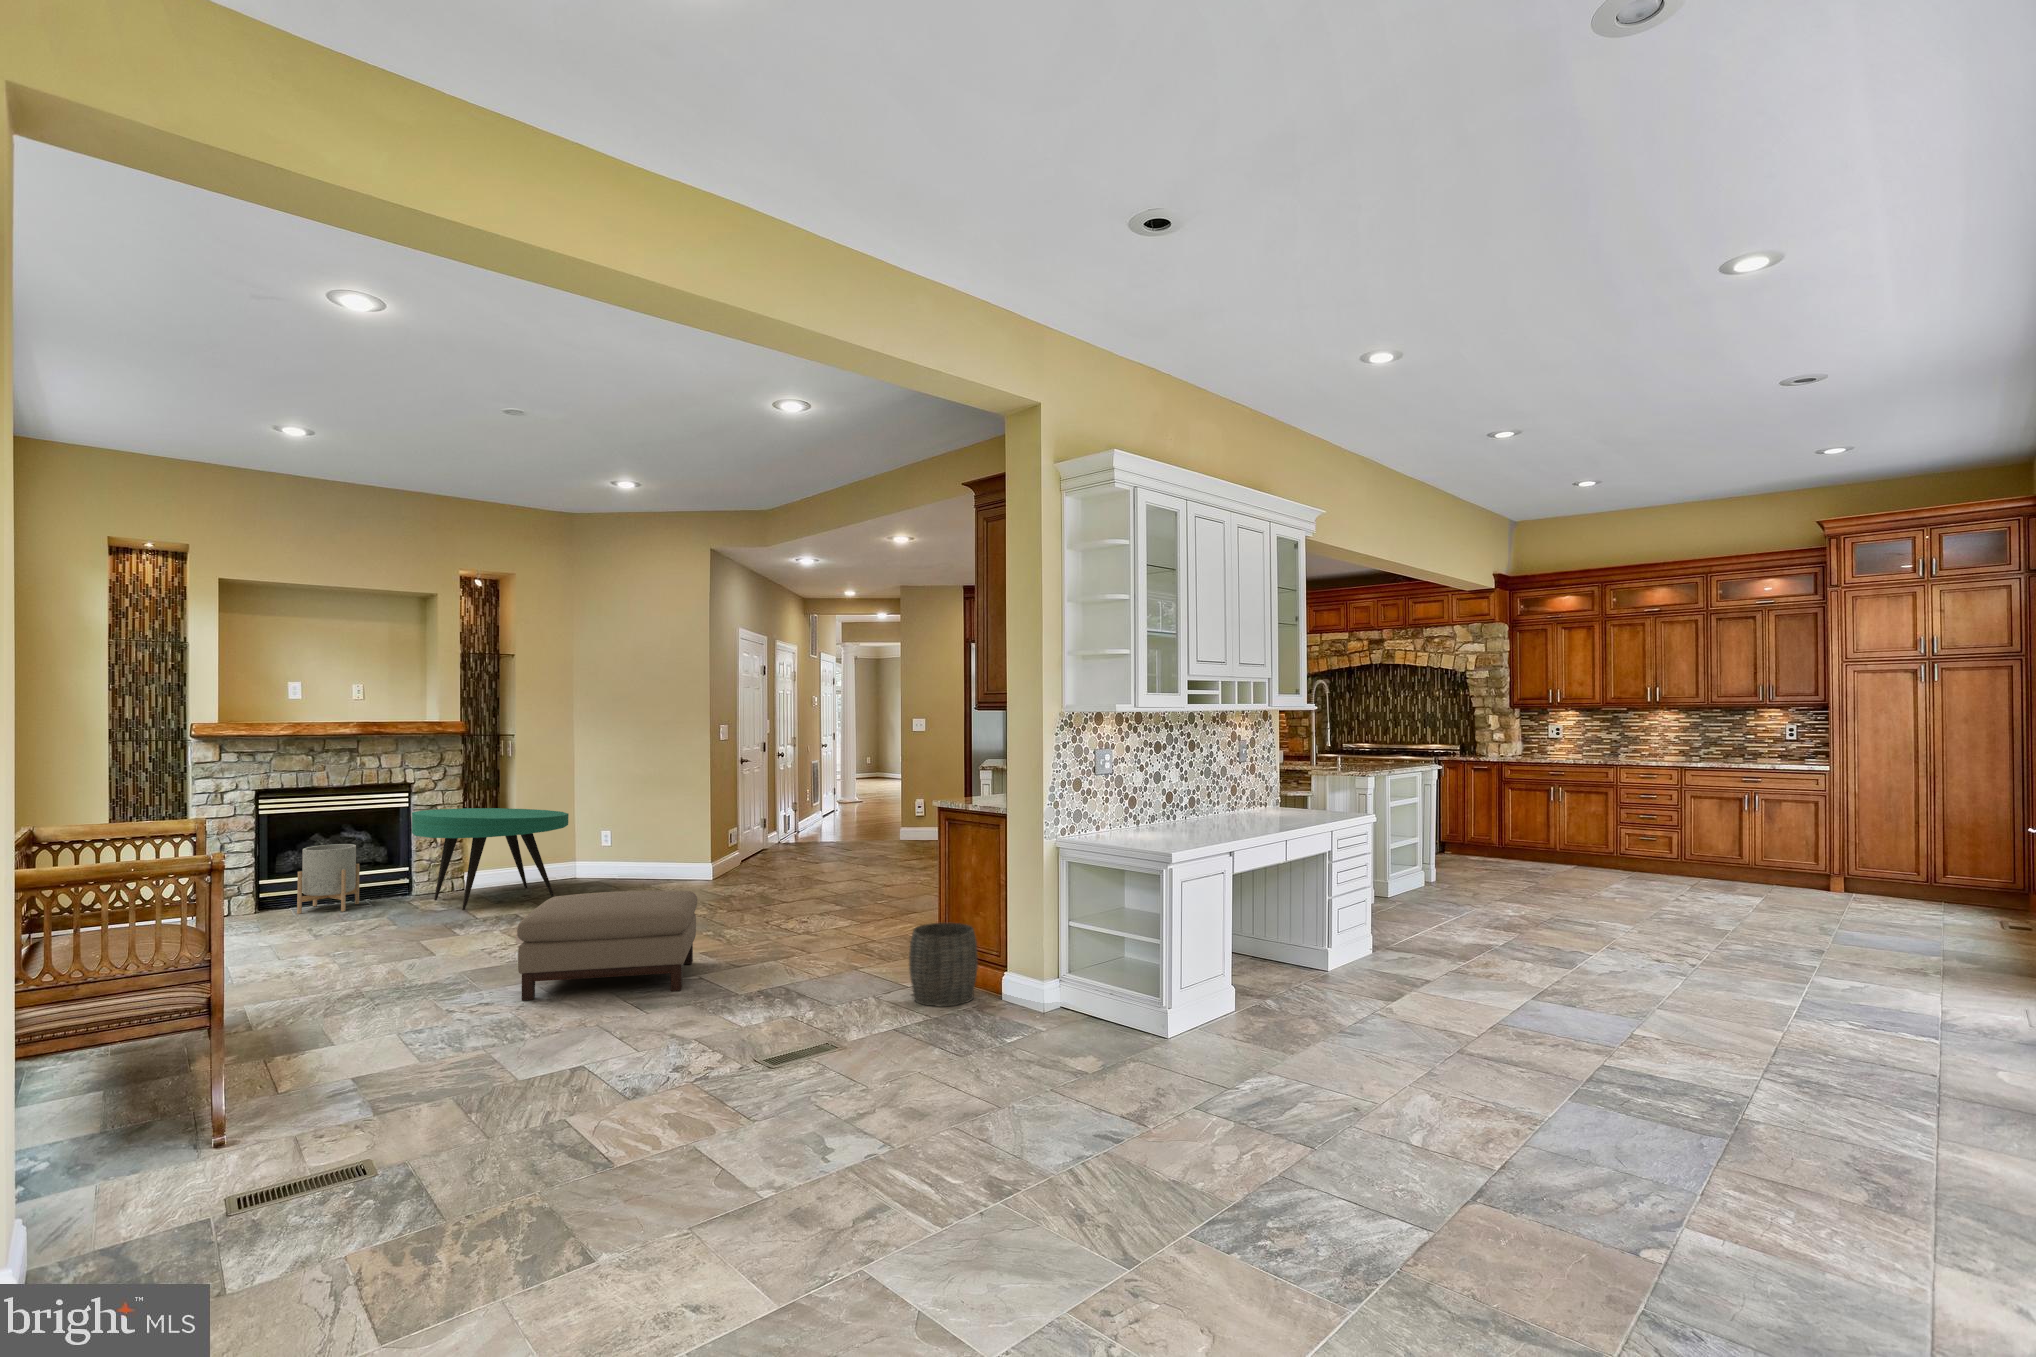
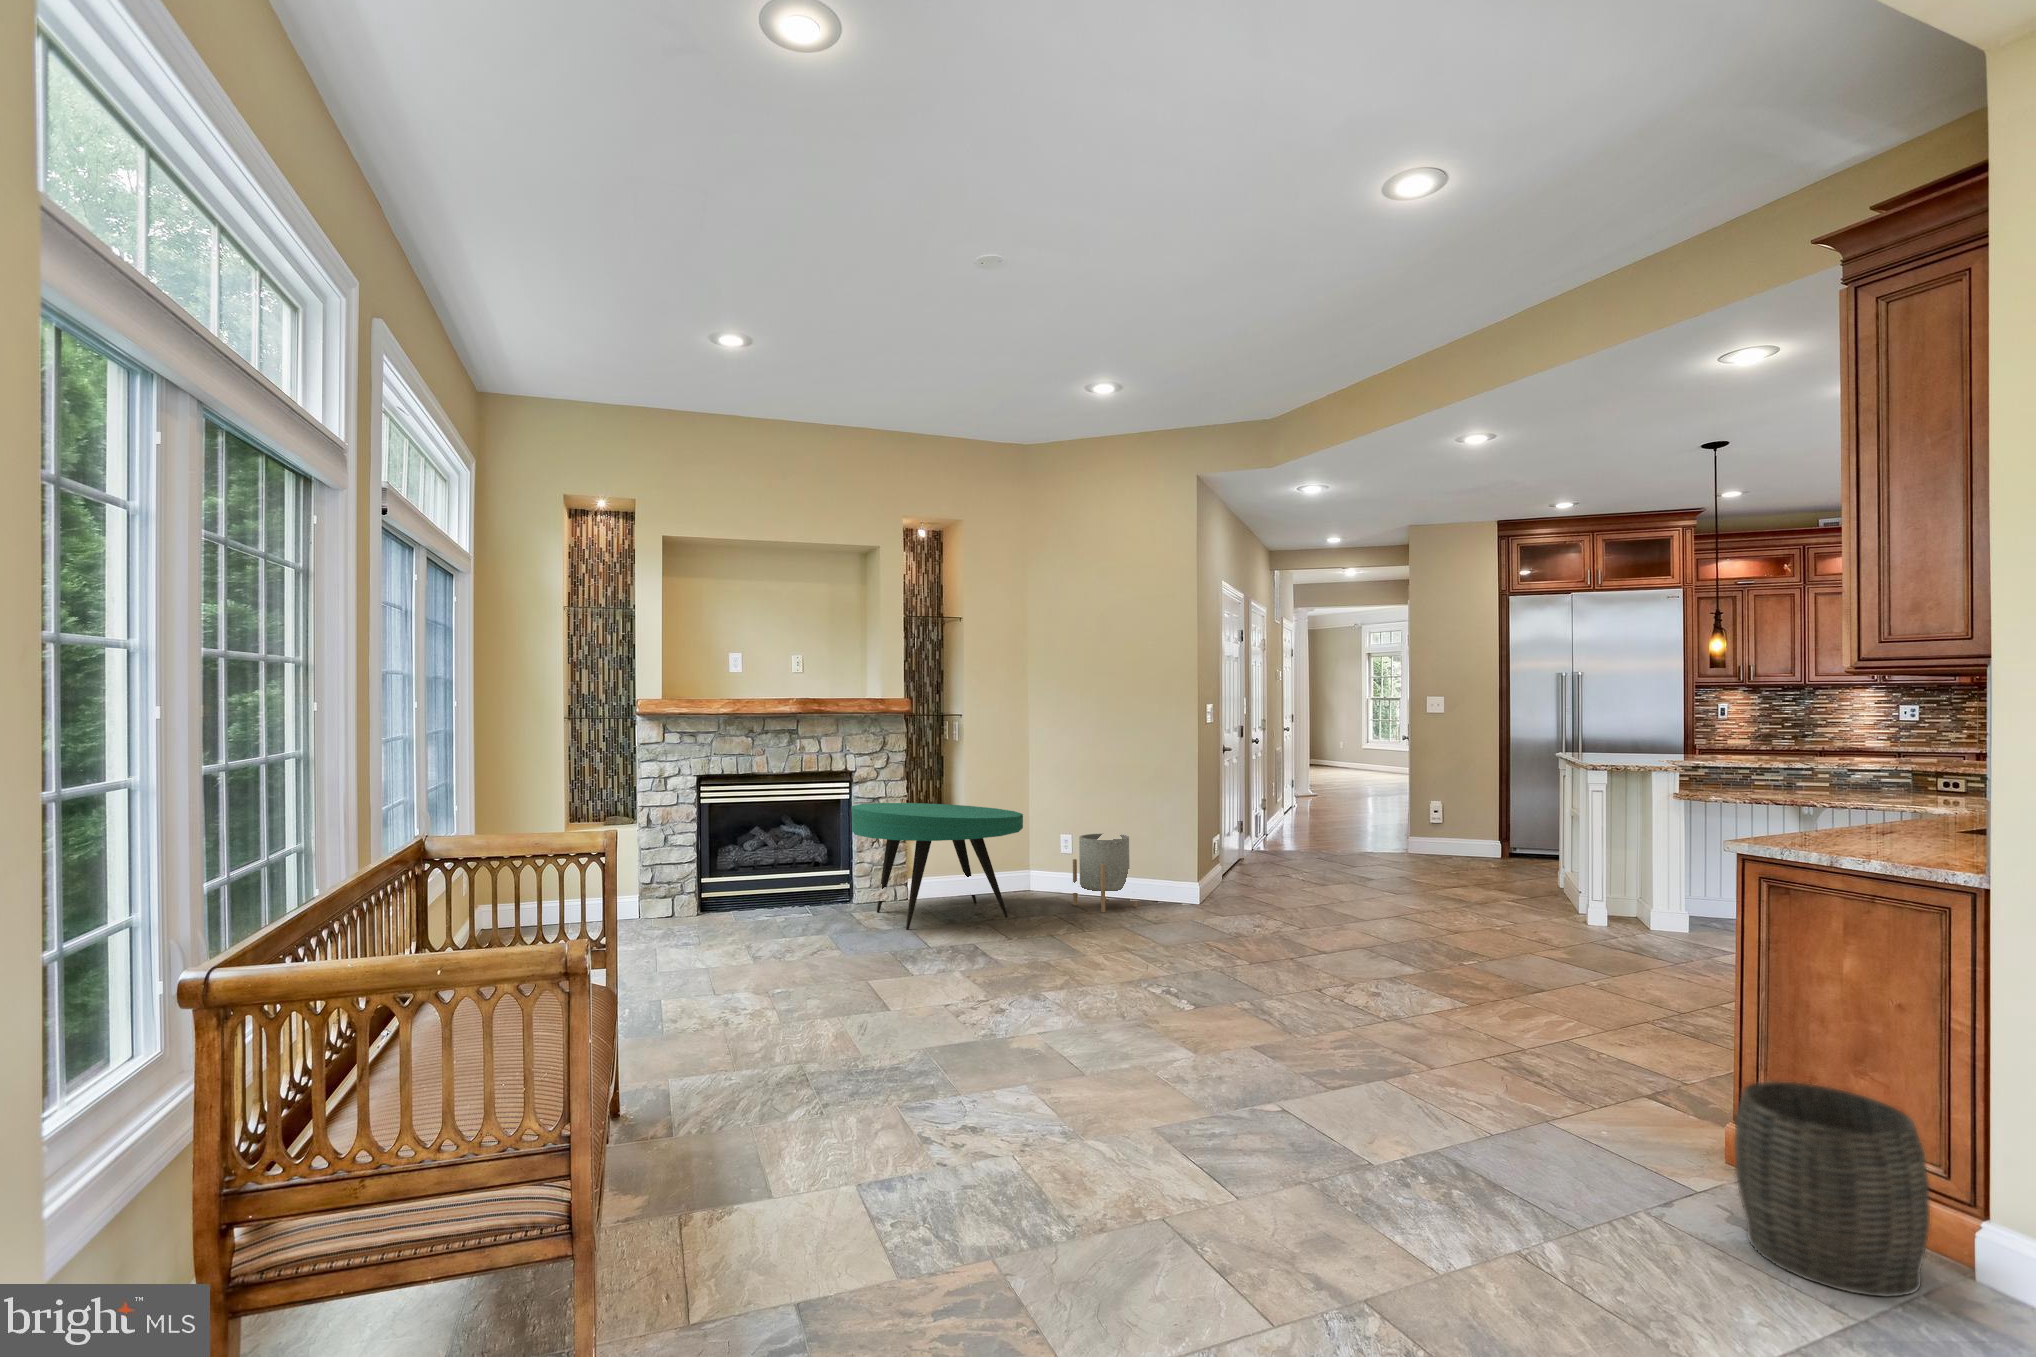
planter: present [297,844,360,914] -> present [1073,834,1137,912]
ottoman: present [517,890,697,1001] -> none [979,943,1245,1135]

